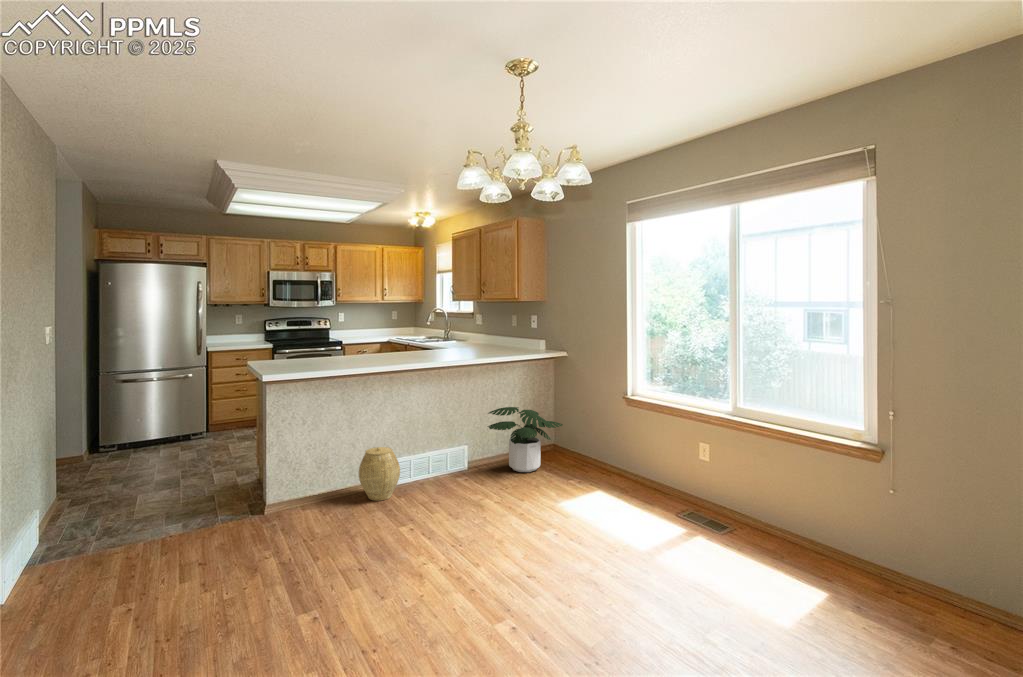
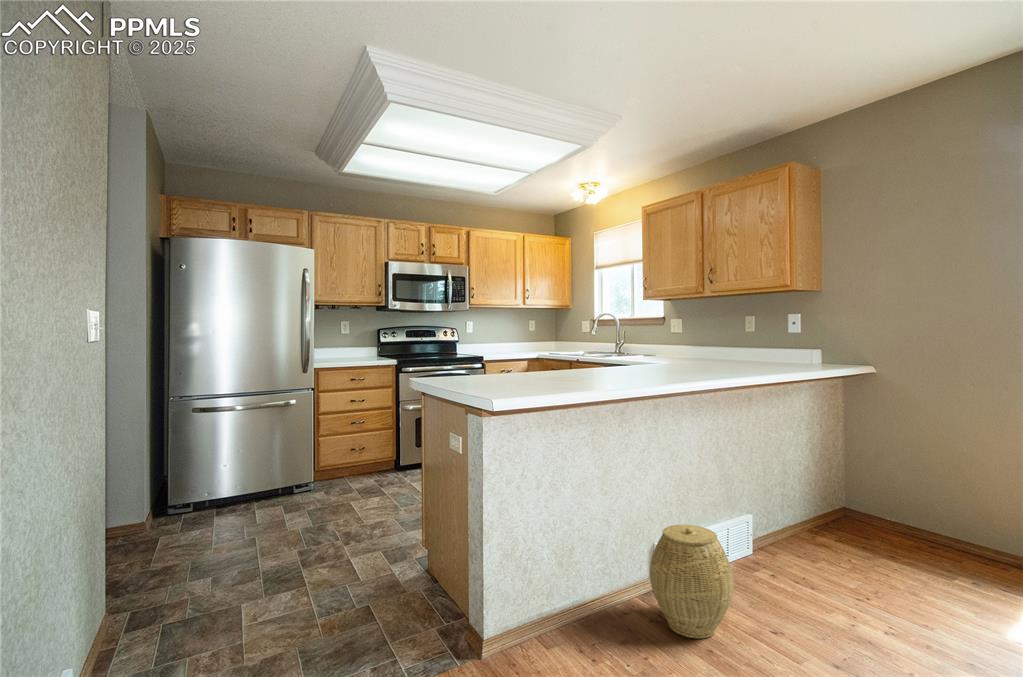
potted plant: present [488,407,563,472] -> none [811,447,963,568]

